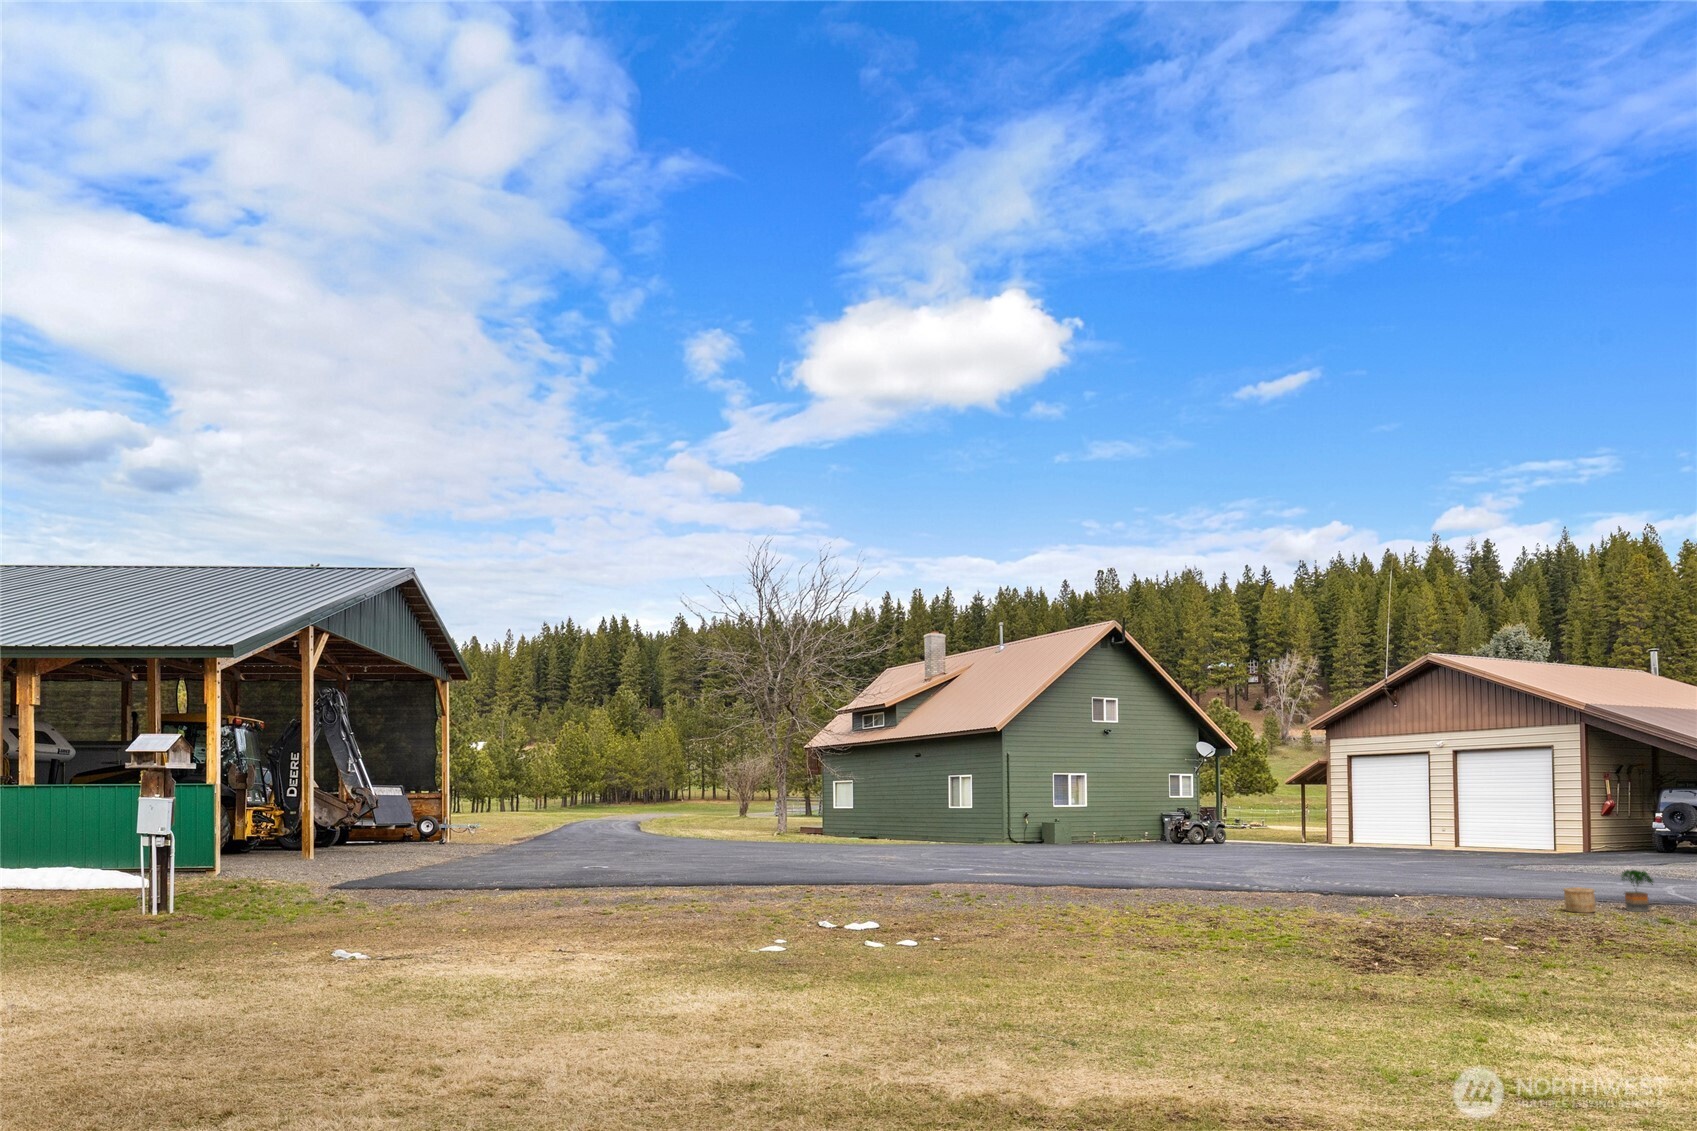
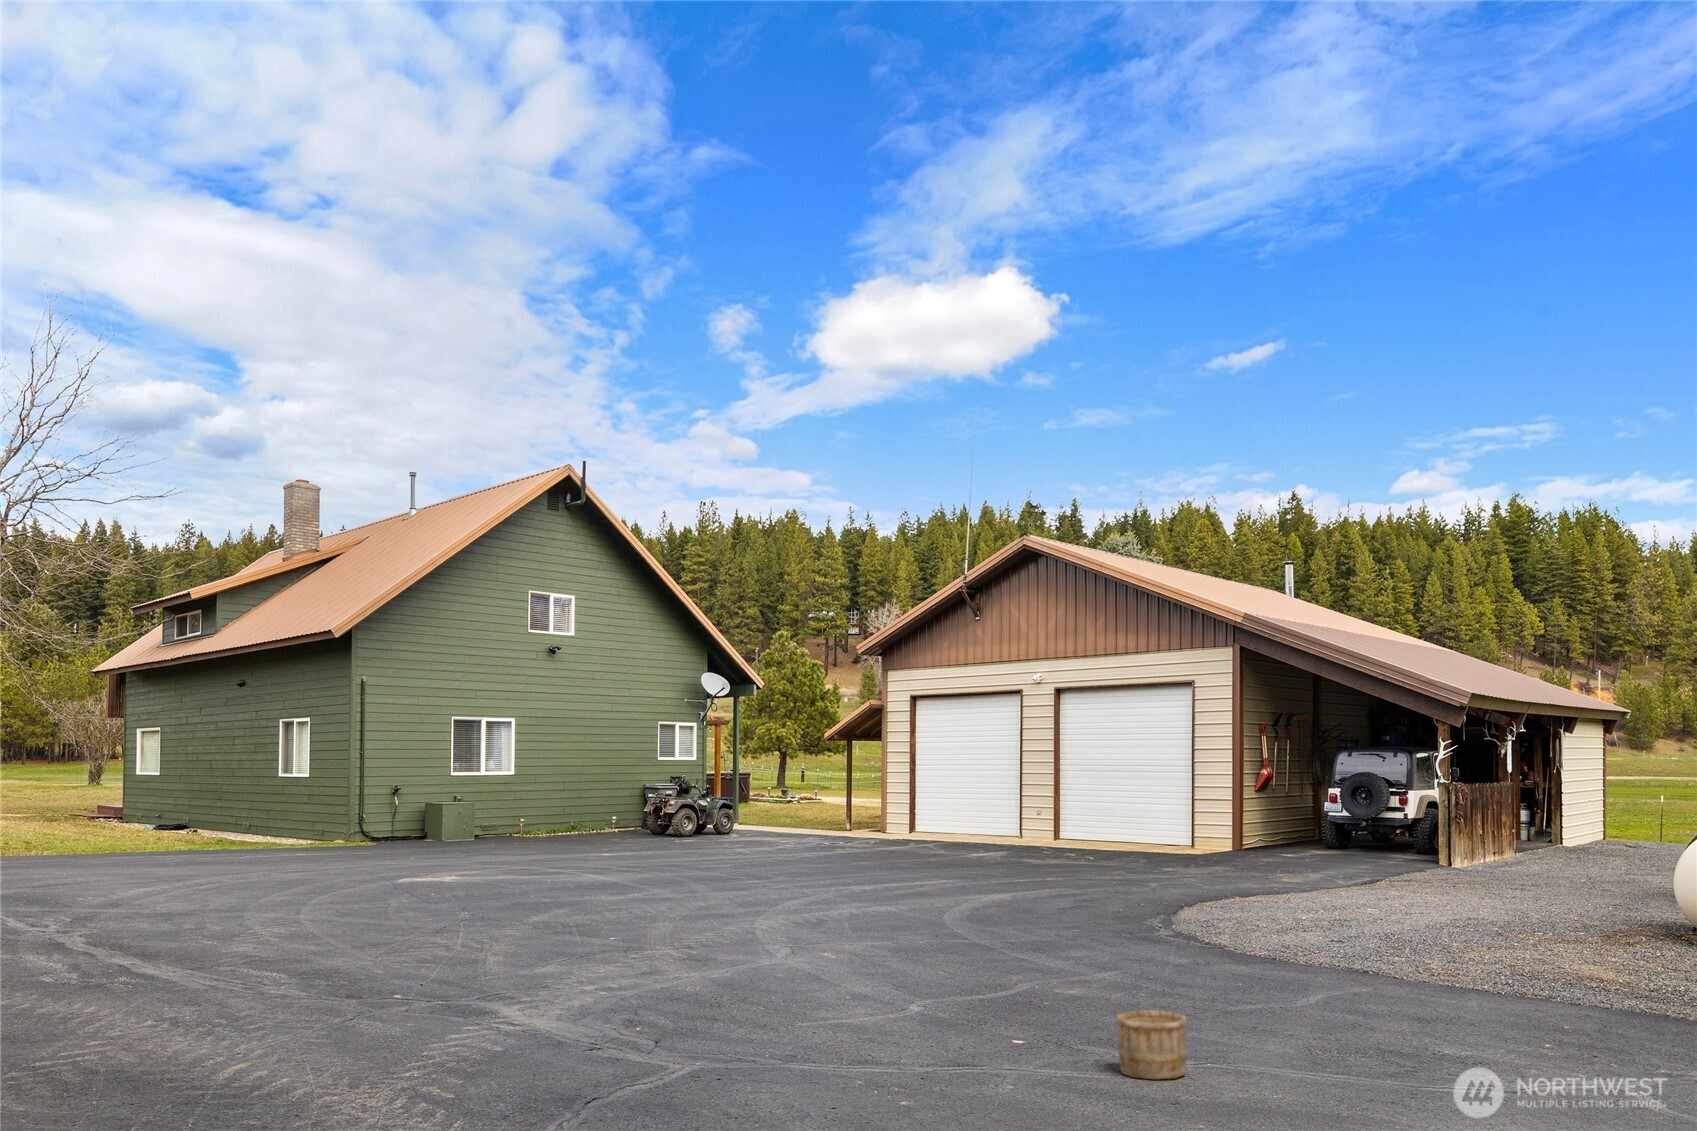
potted tree: present [1621,870,1653,912] -> none [1247,960,1323,1066]

